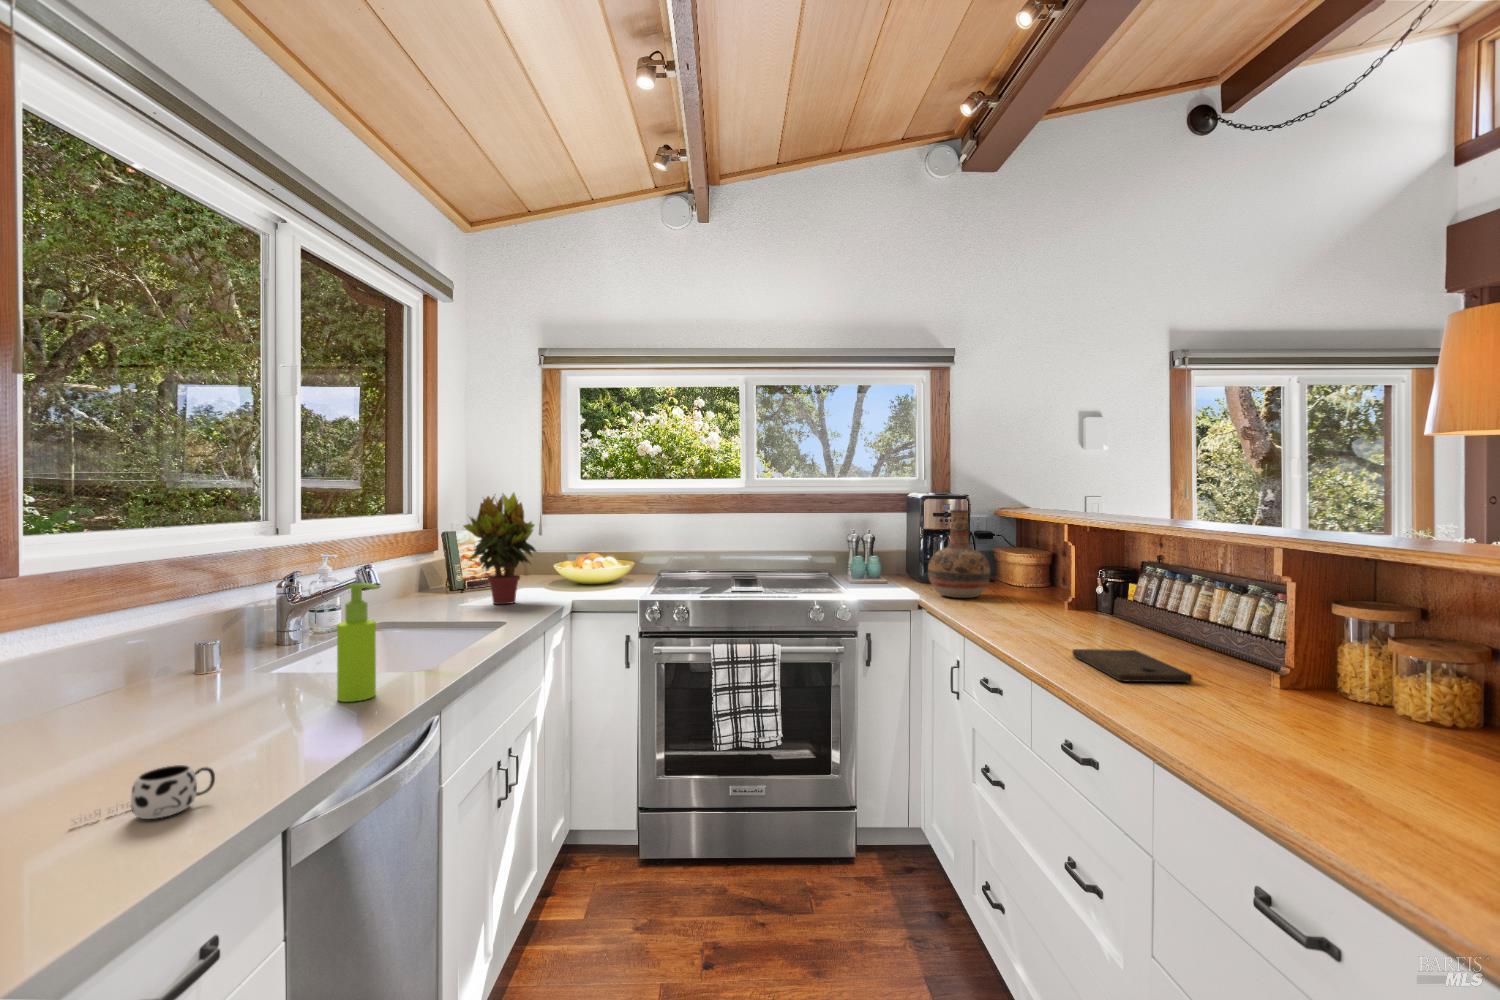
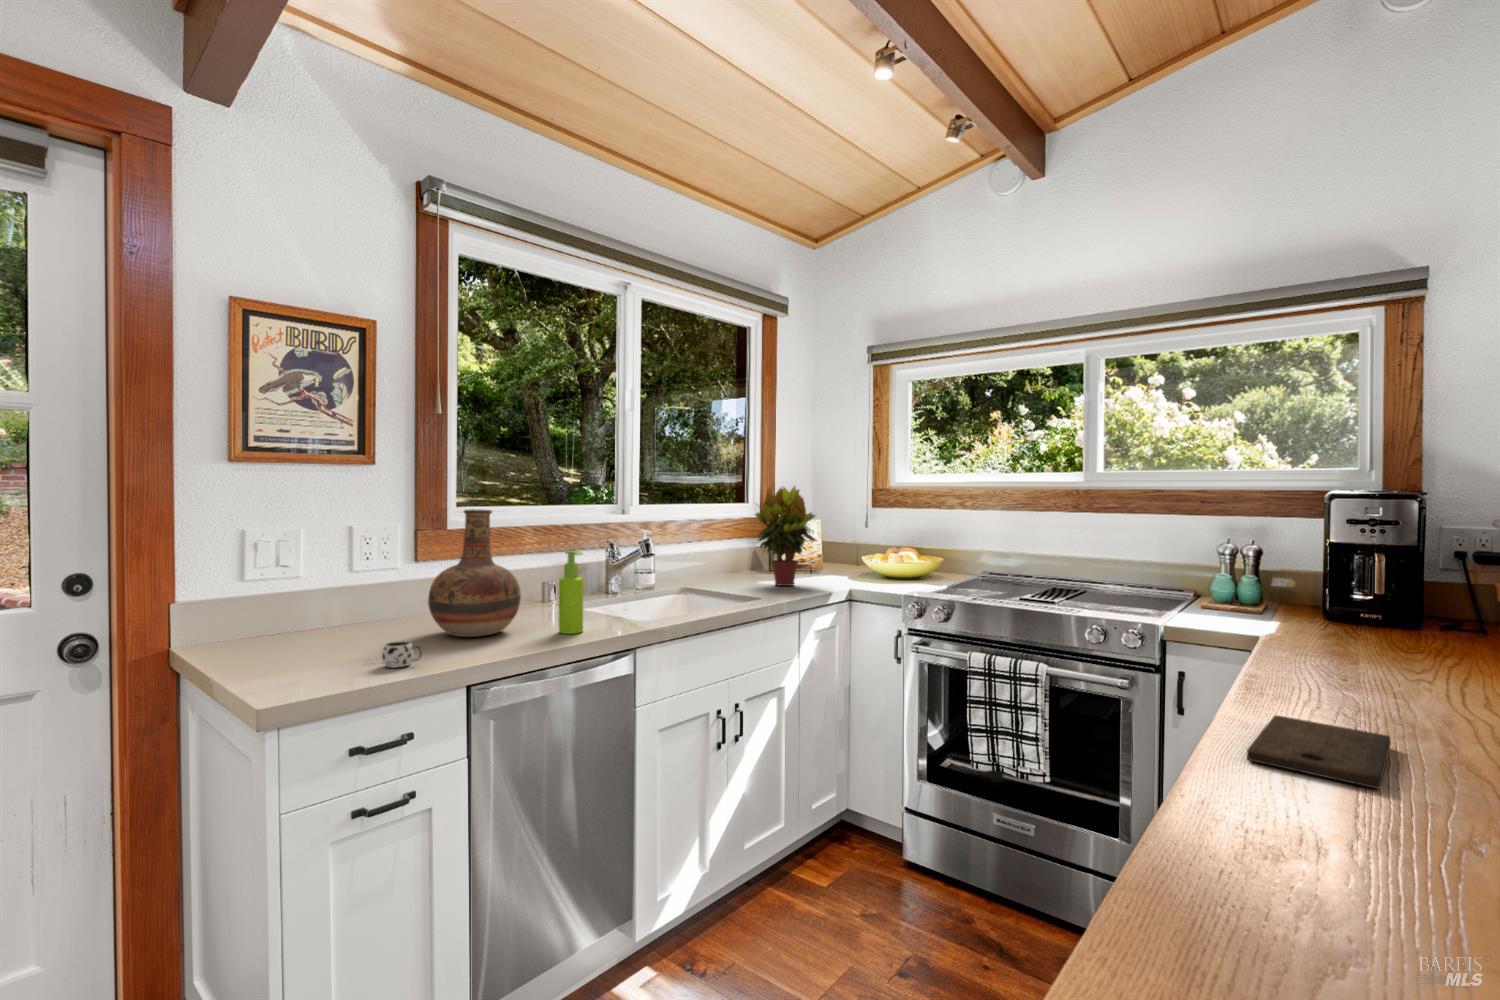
vase: present [928,510,990,598] -> present [428,509,521,637]

